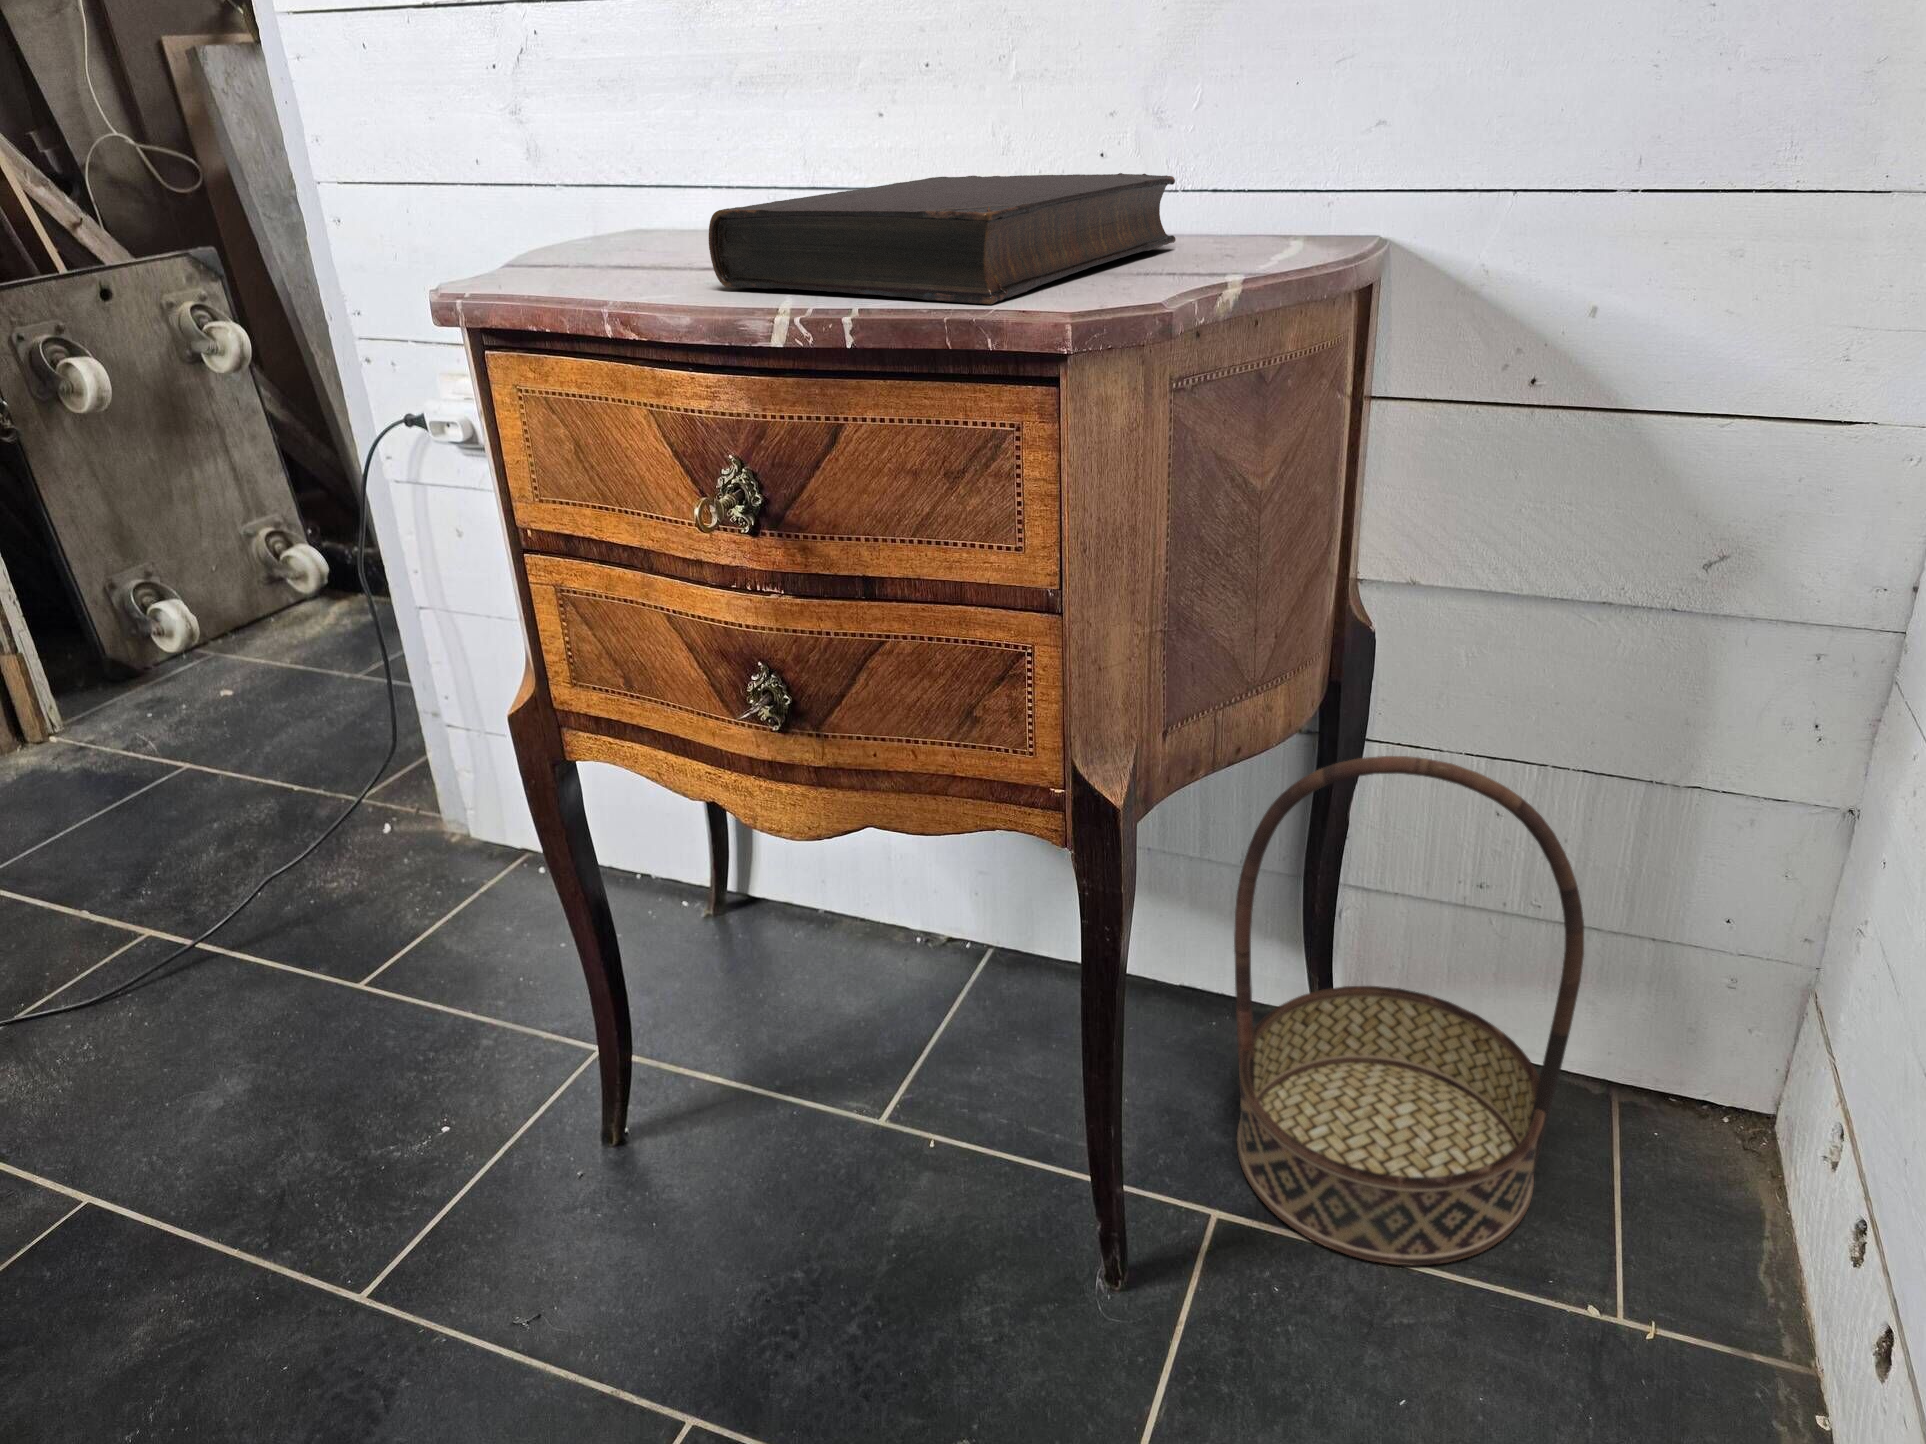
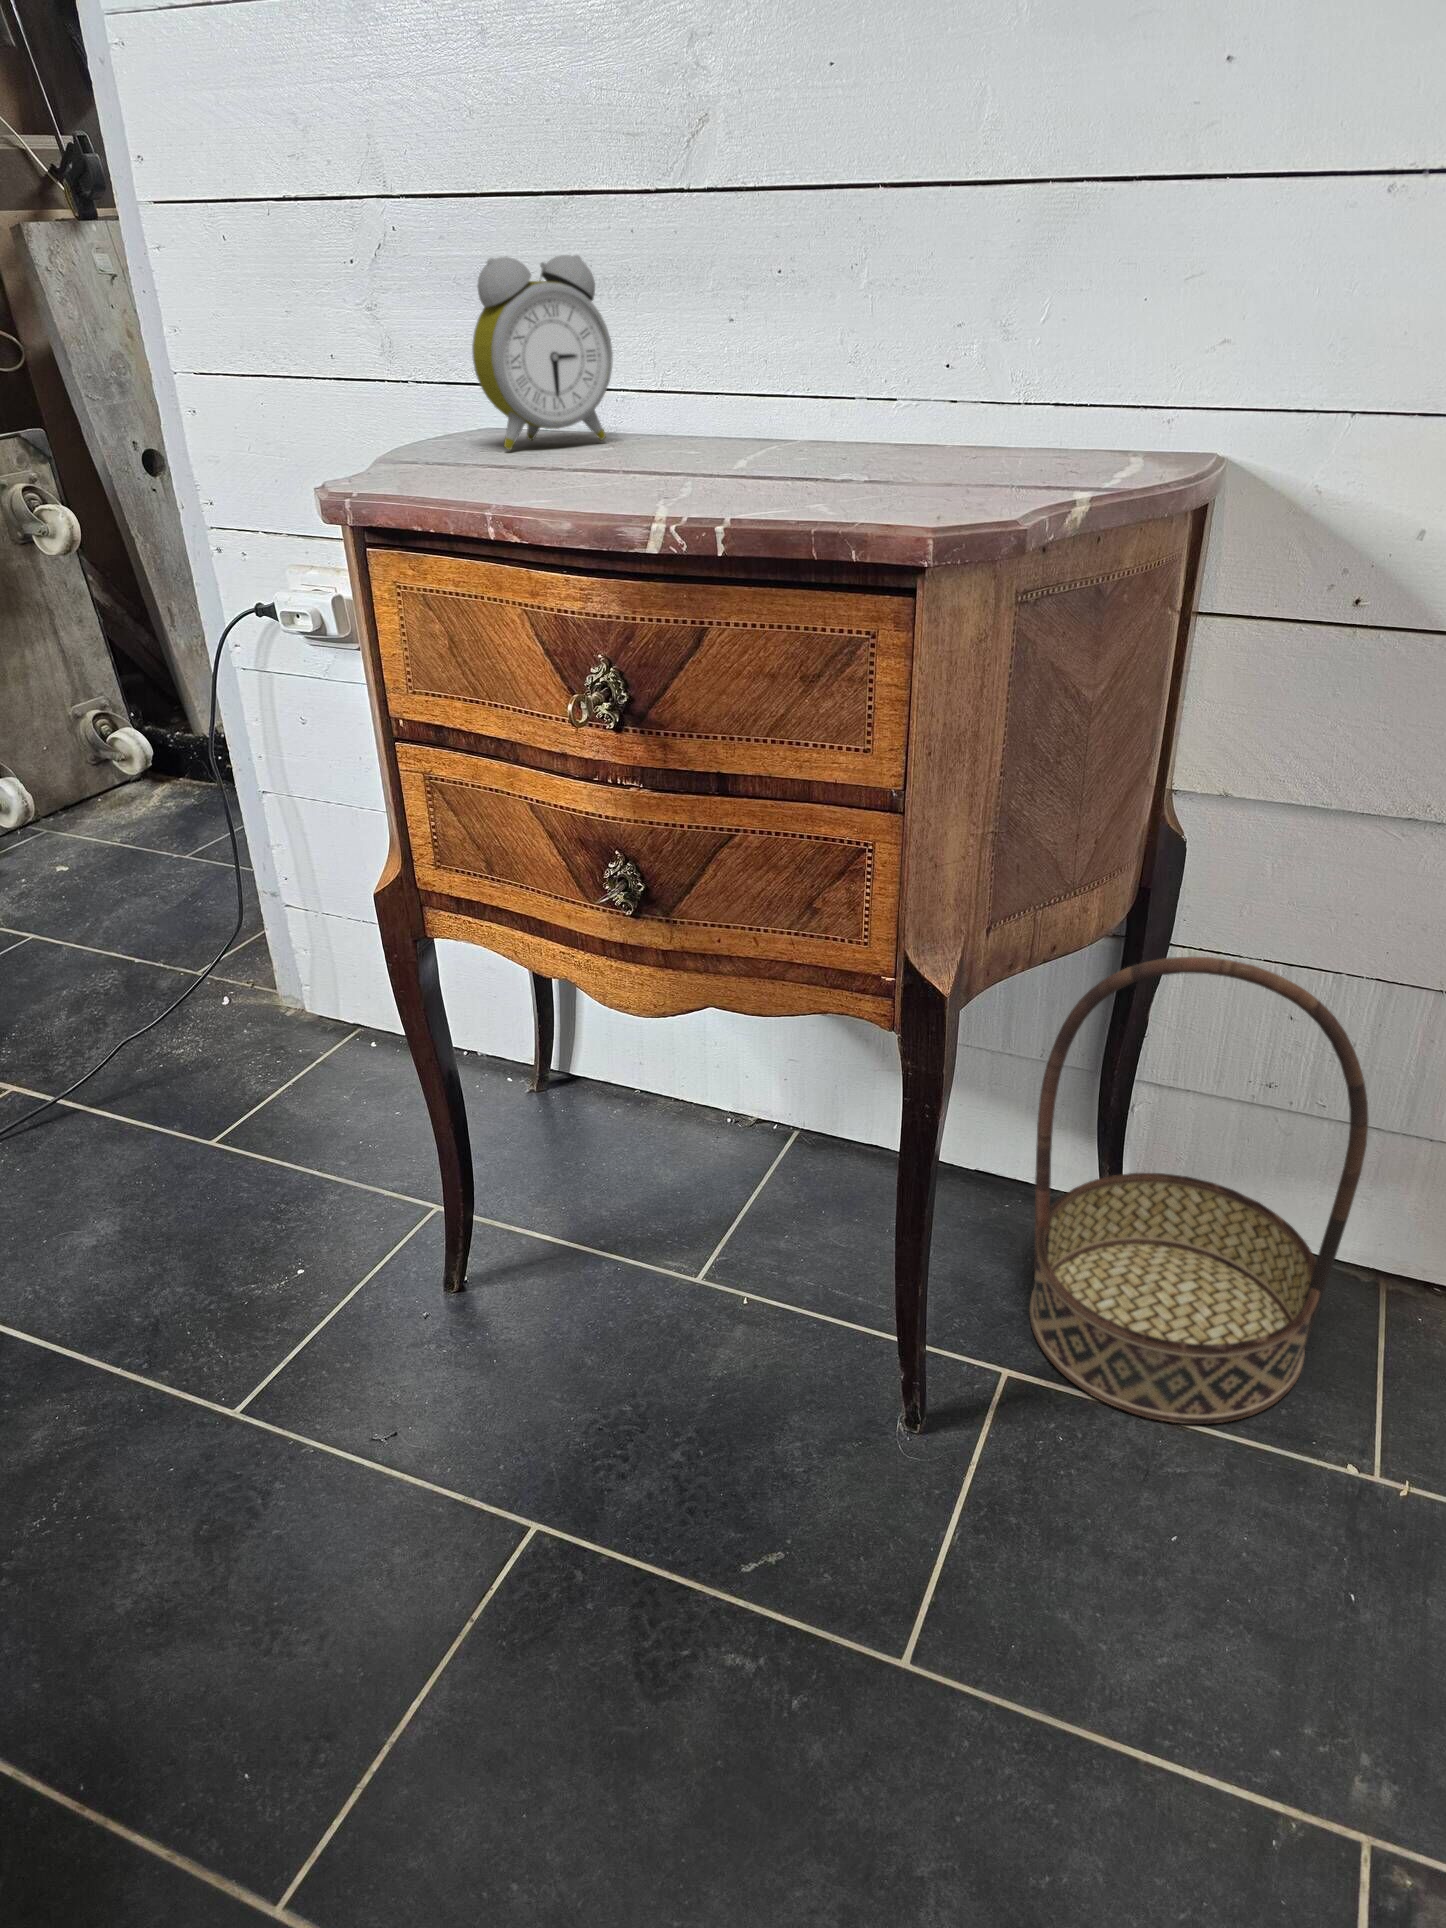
alarm clock: none [610,49,757,249] -> present [472,255,613,450]
book: present [709,173,1176,305] -> none [583,388,1020,519]

